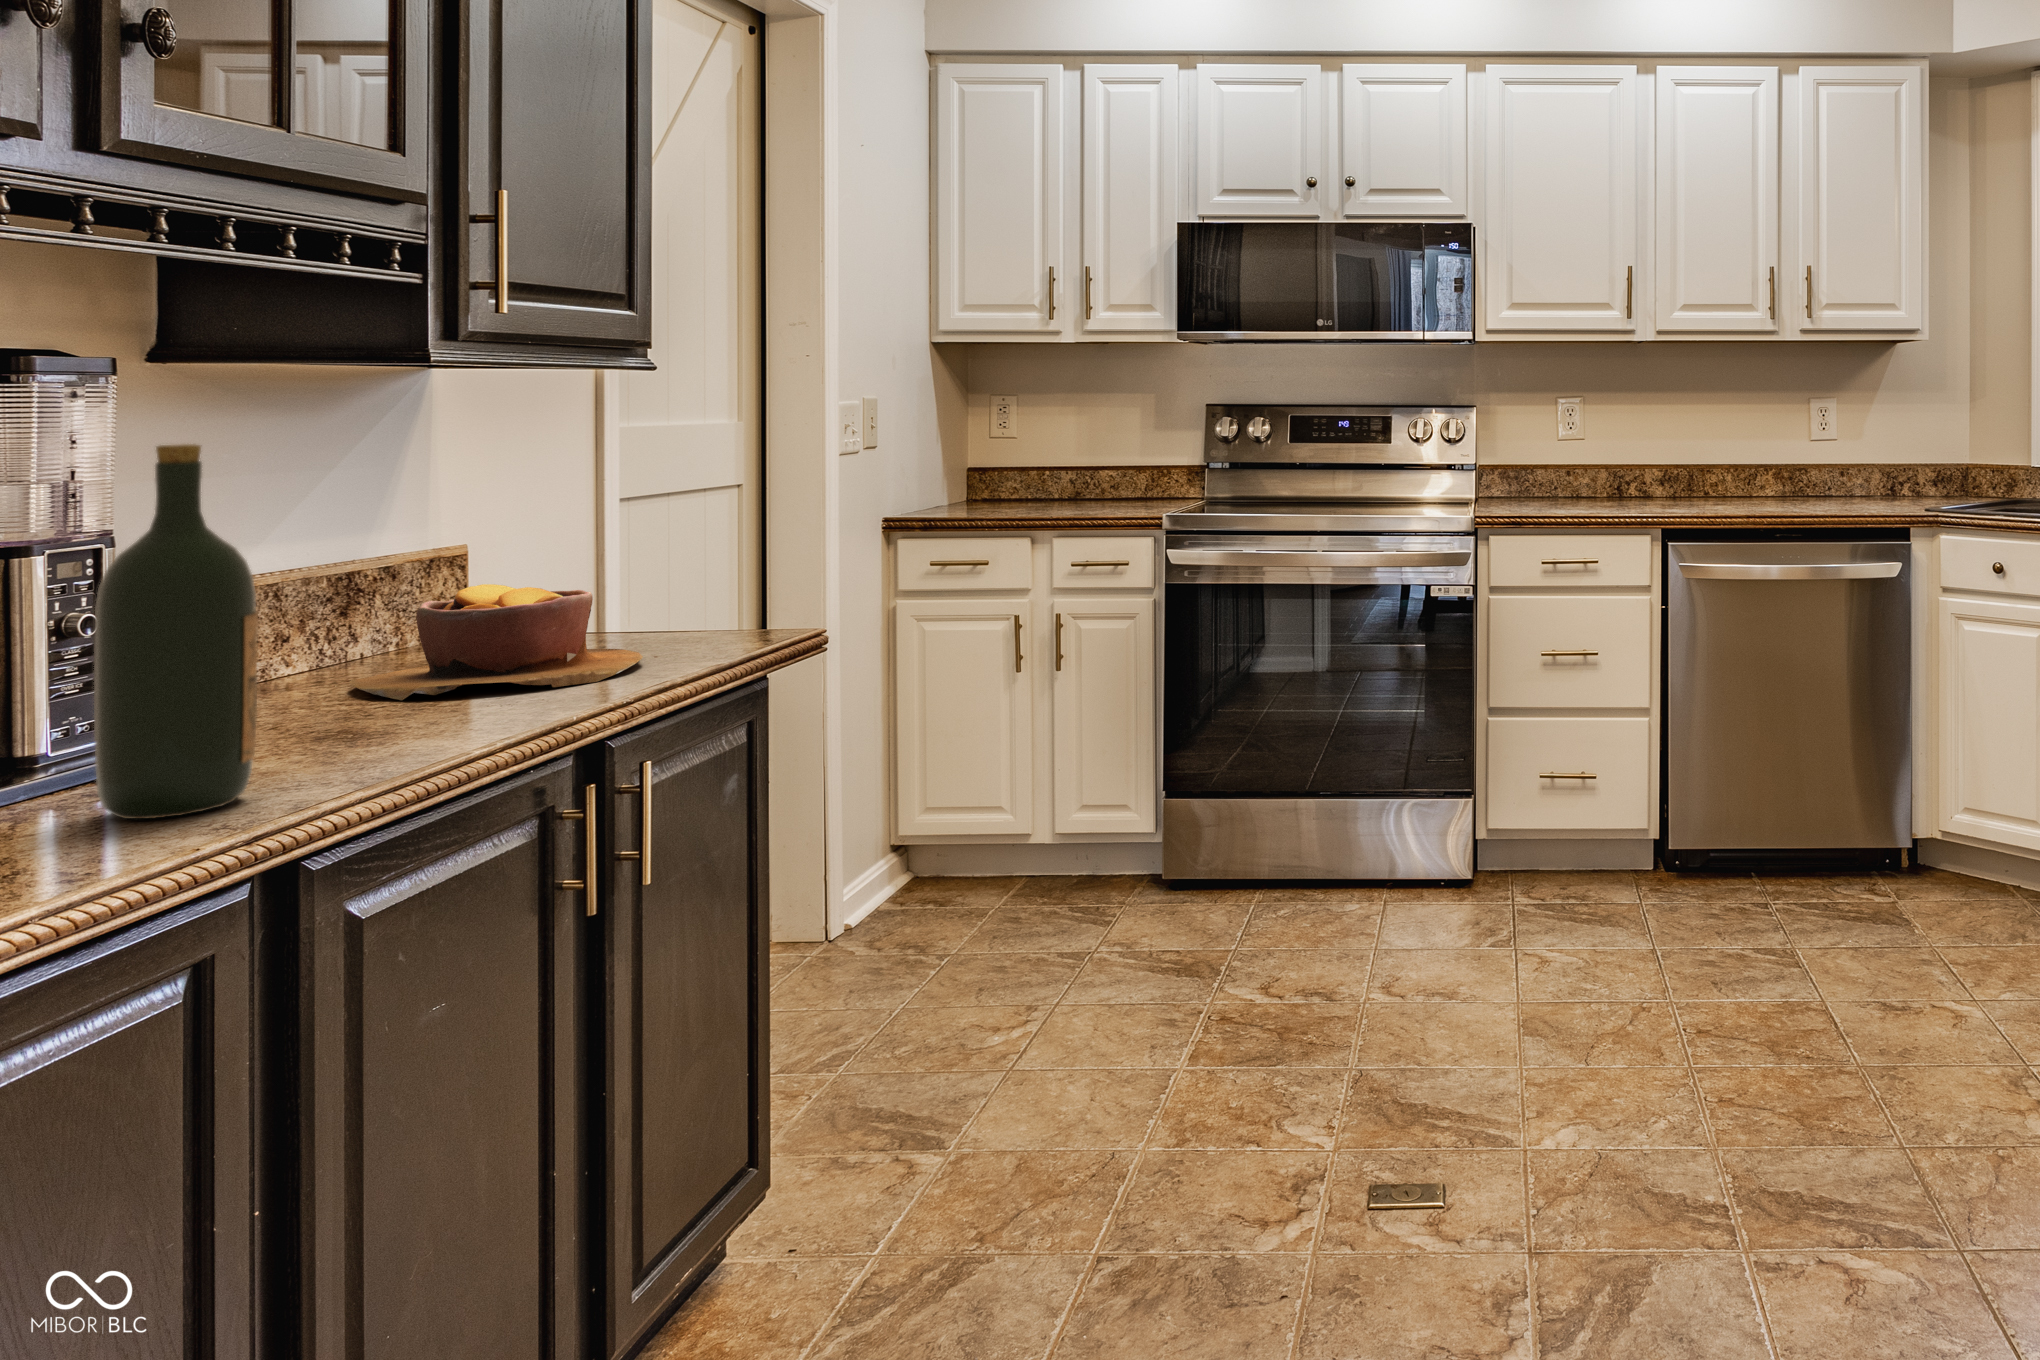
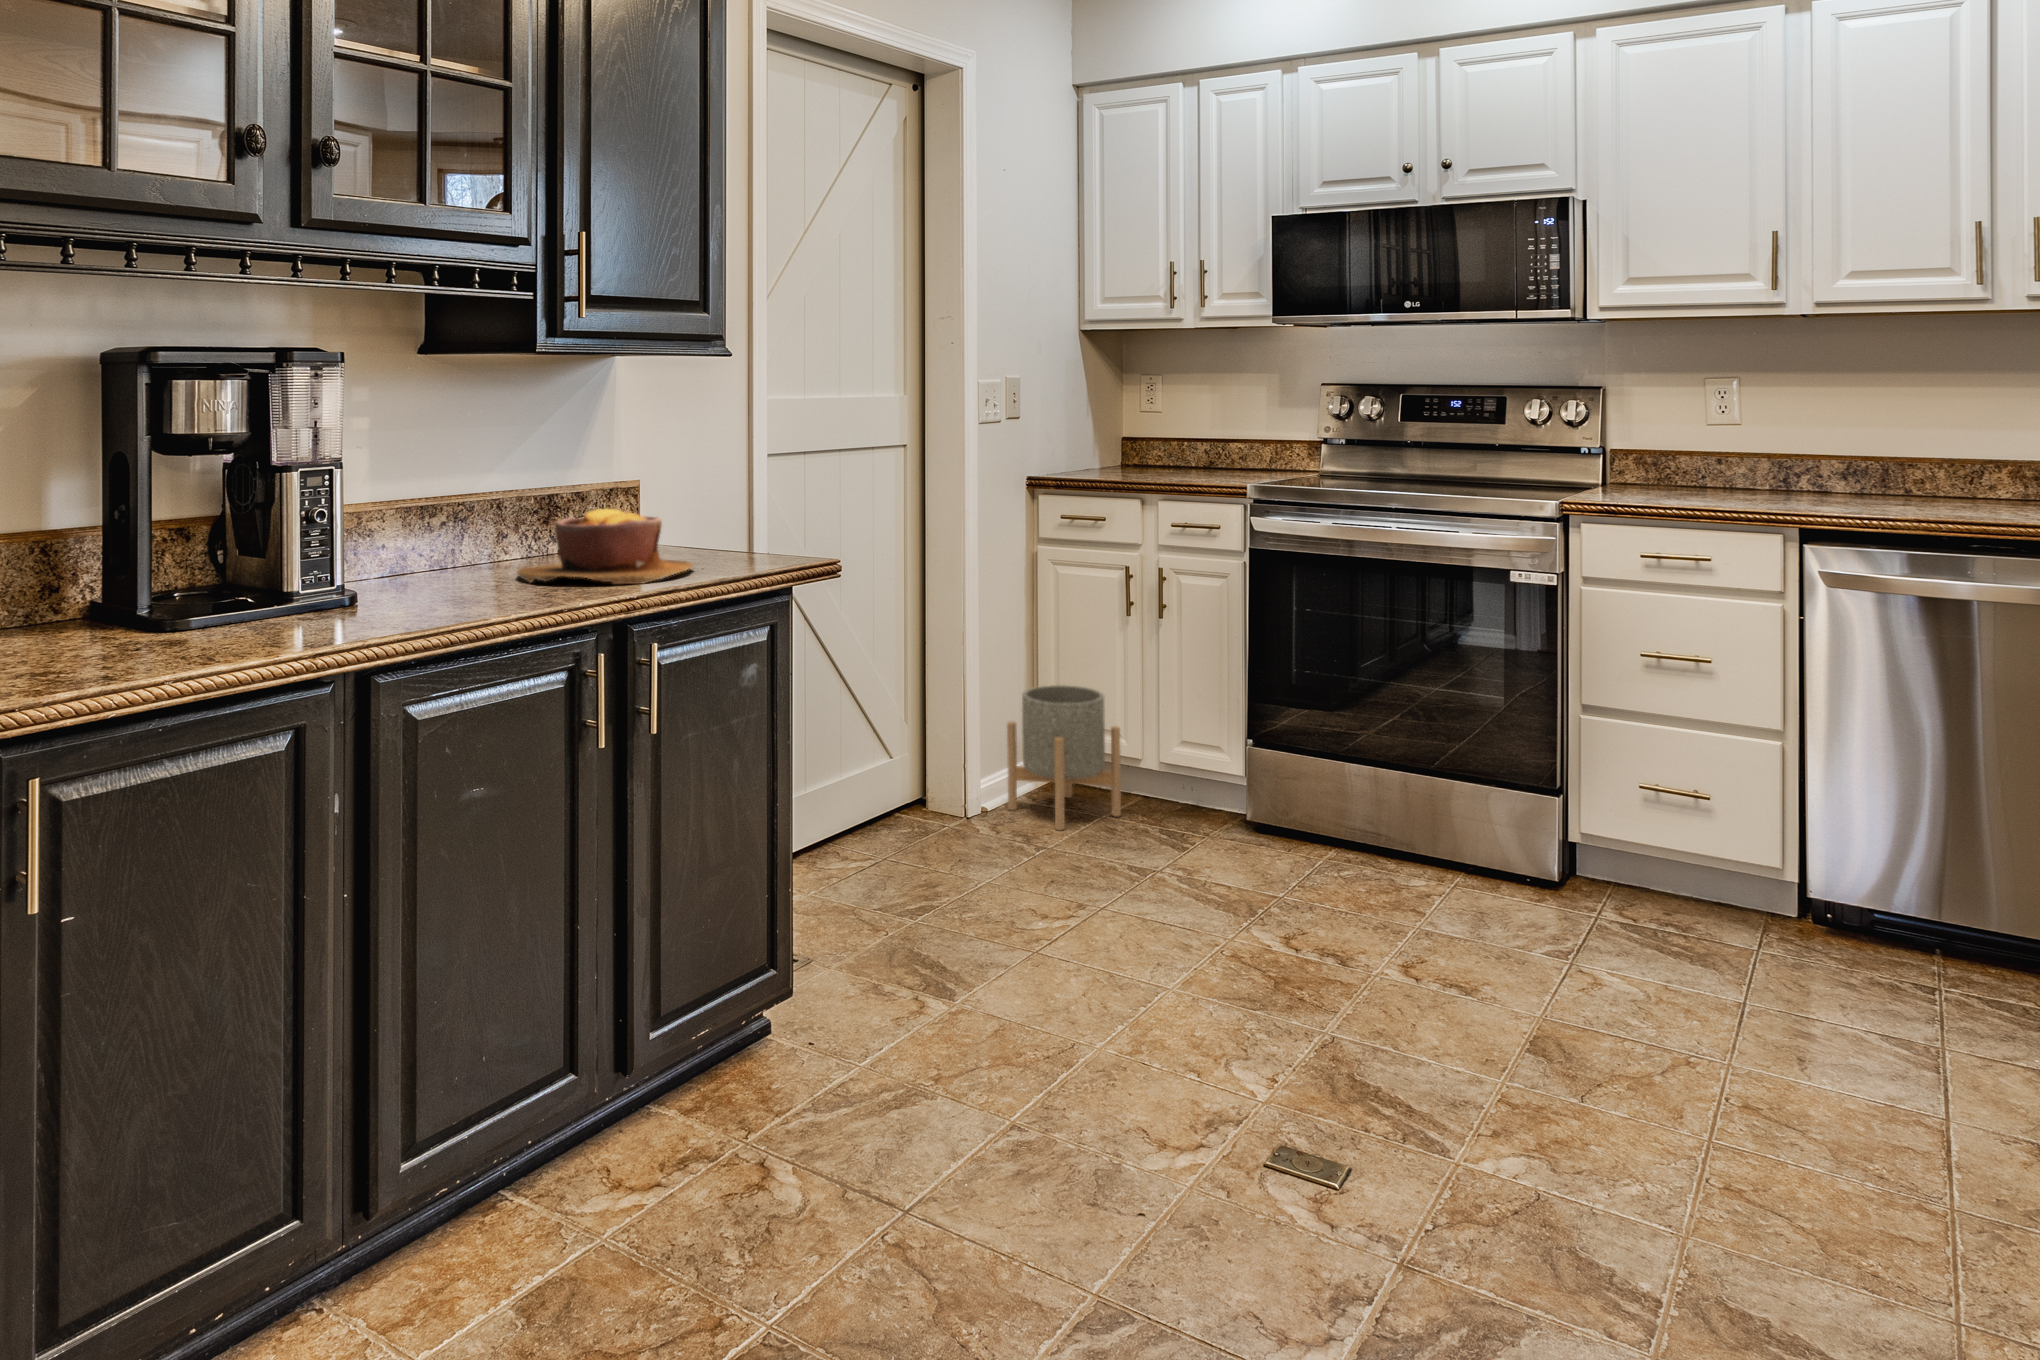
wine bottle: present [94,444,258,819] -> none [279,407,361,638]
planter: none [875,761,1016,934] -> present [1007,685,1121,830]

